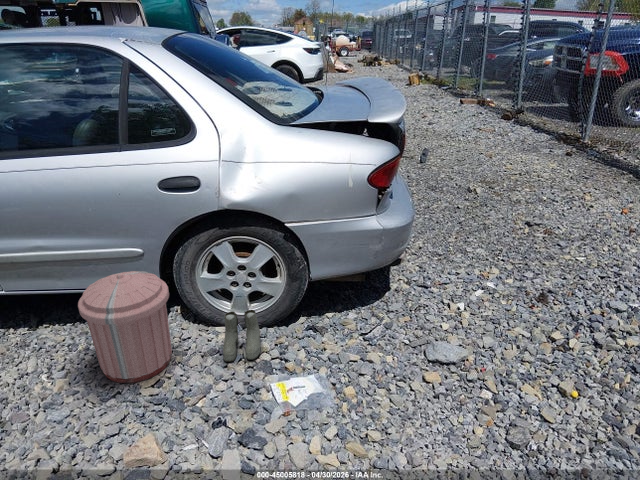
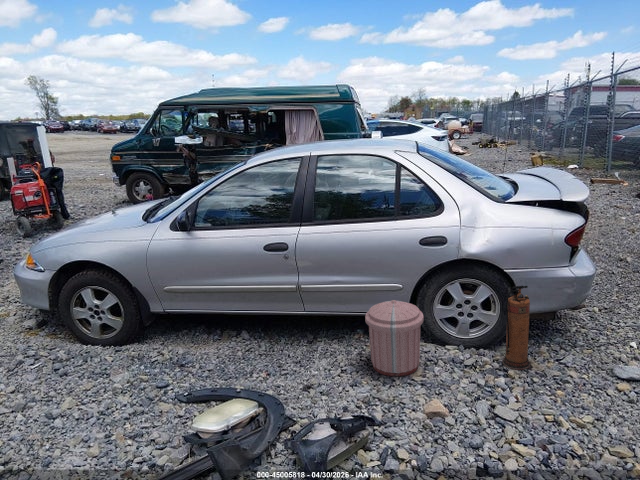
fire extinguisher: none [284,246,324,360] -> present [502,286,530,370]
boots: present [223,310,260,362] -> none [455,333,482,368]

